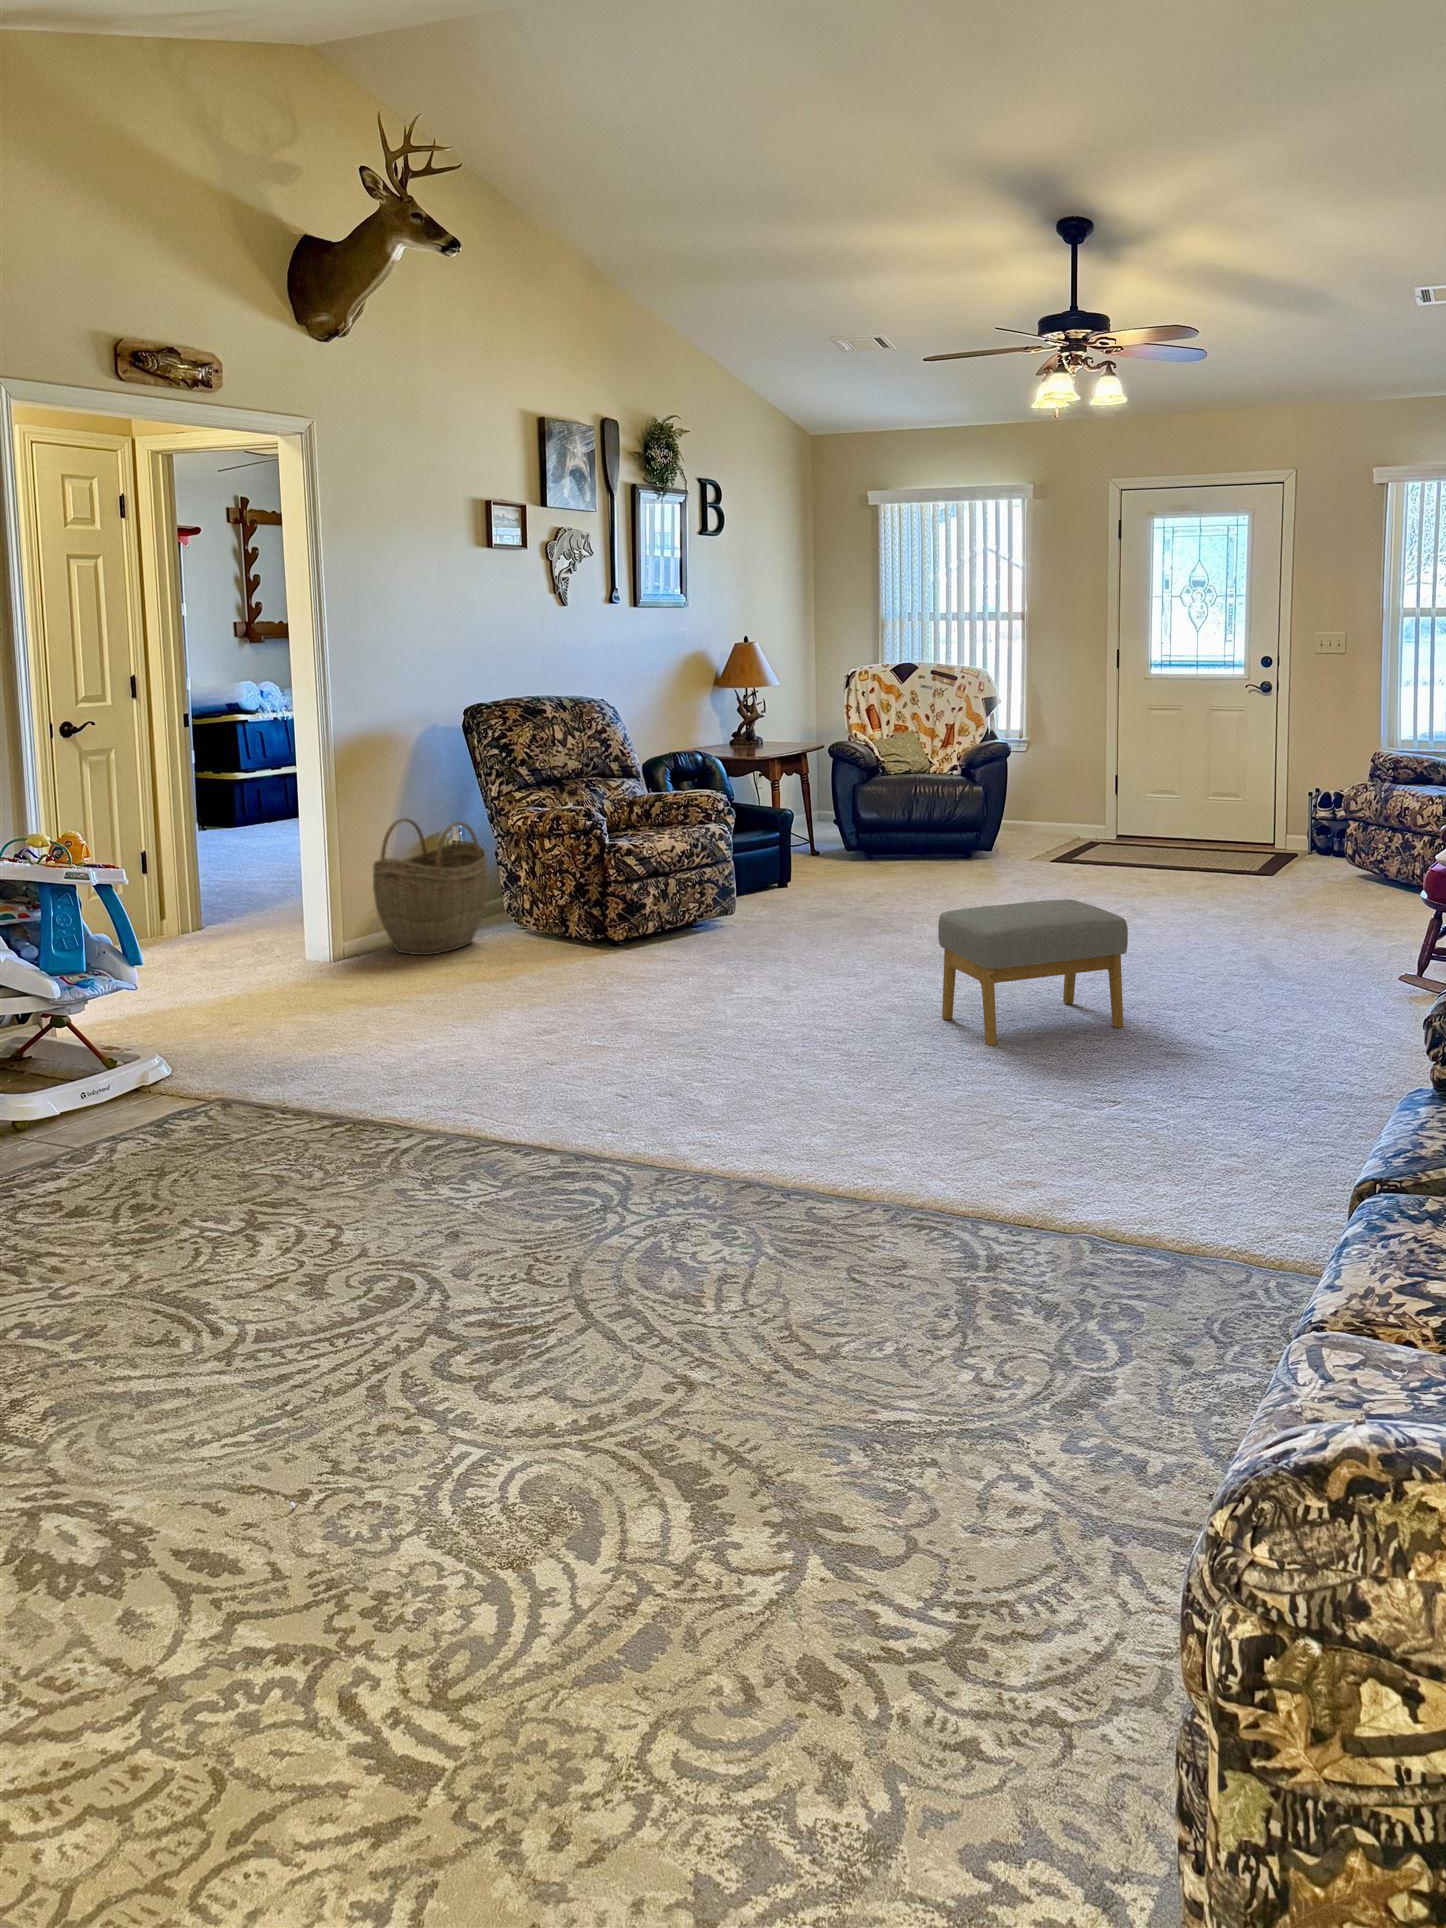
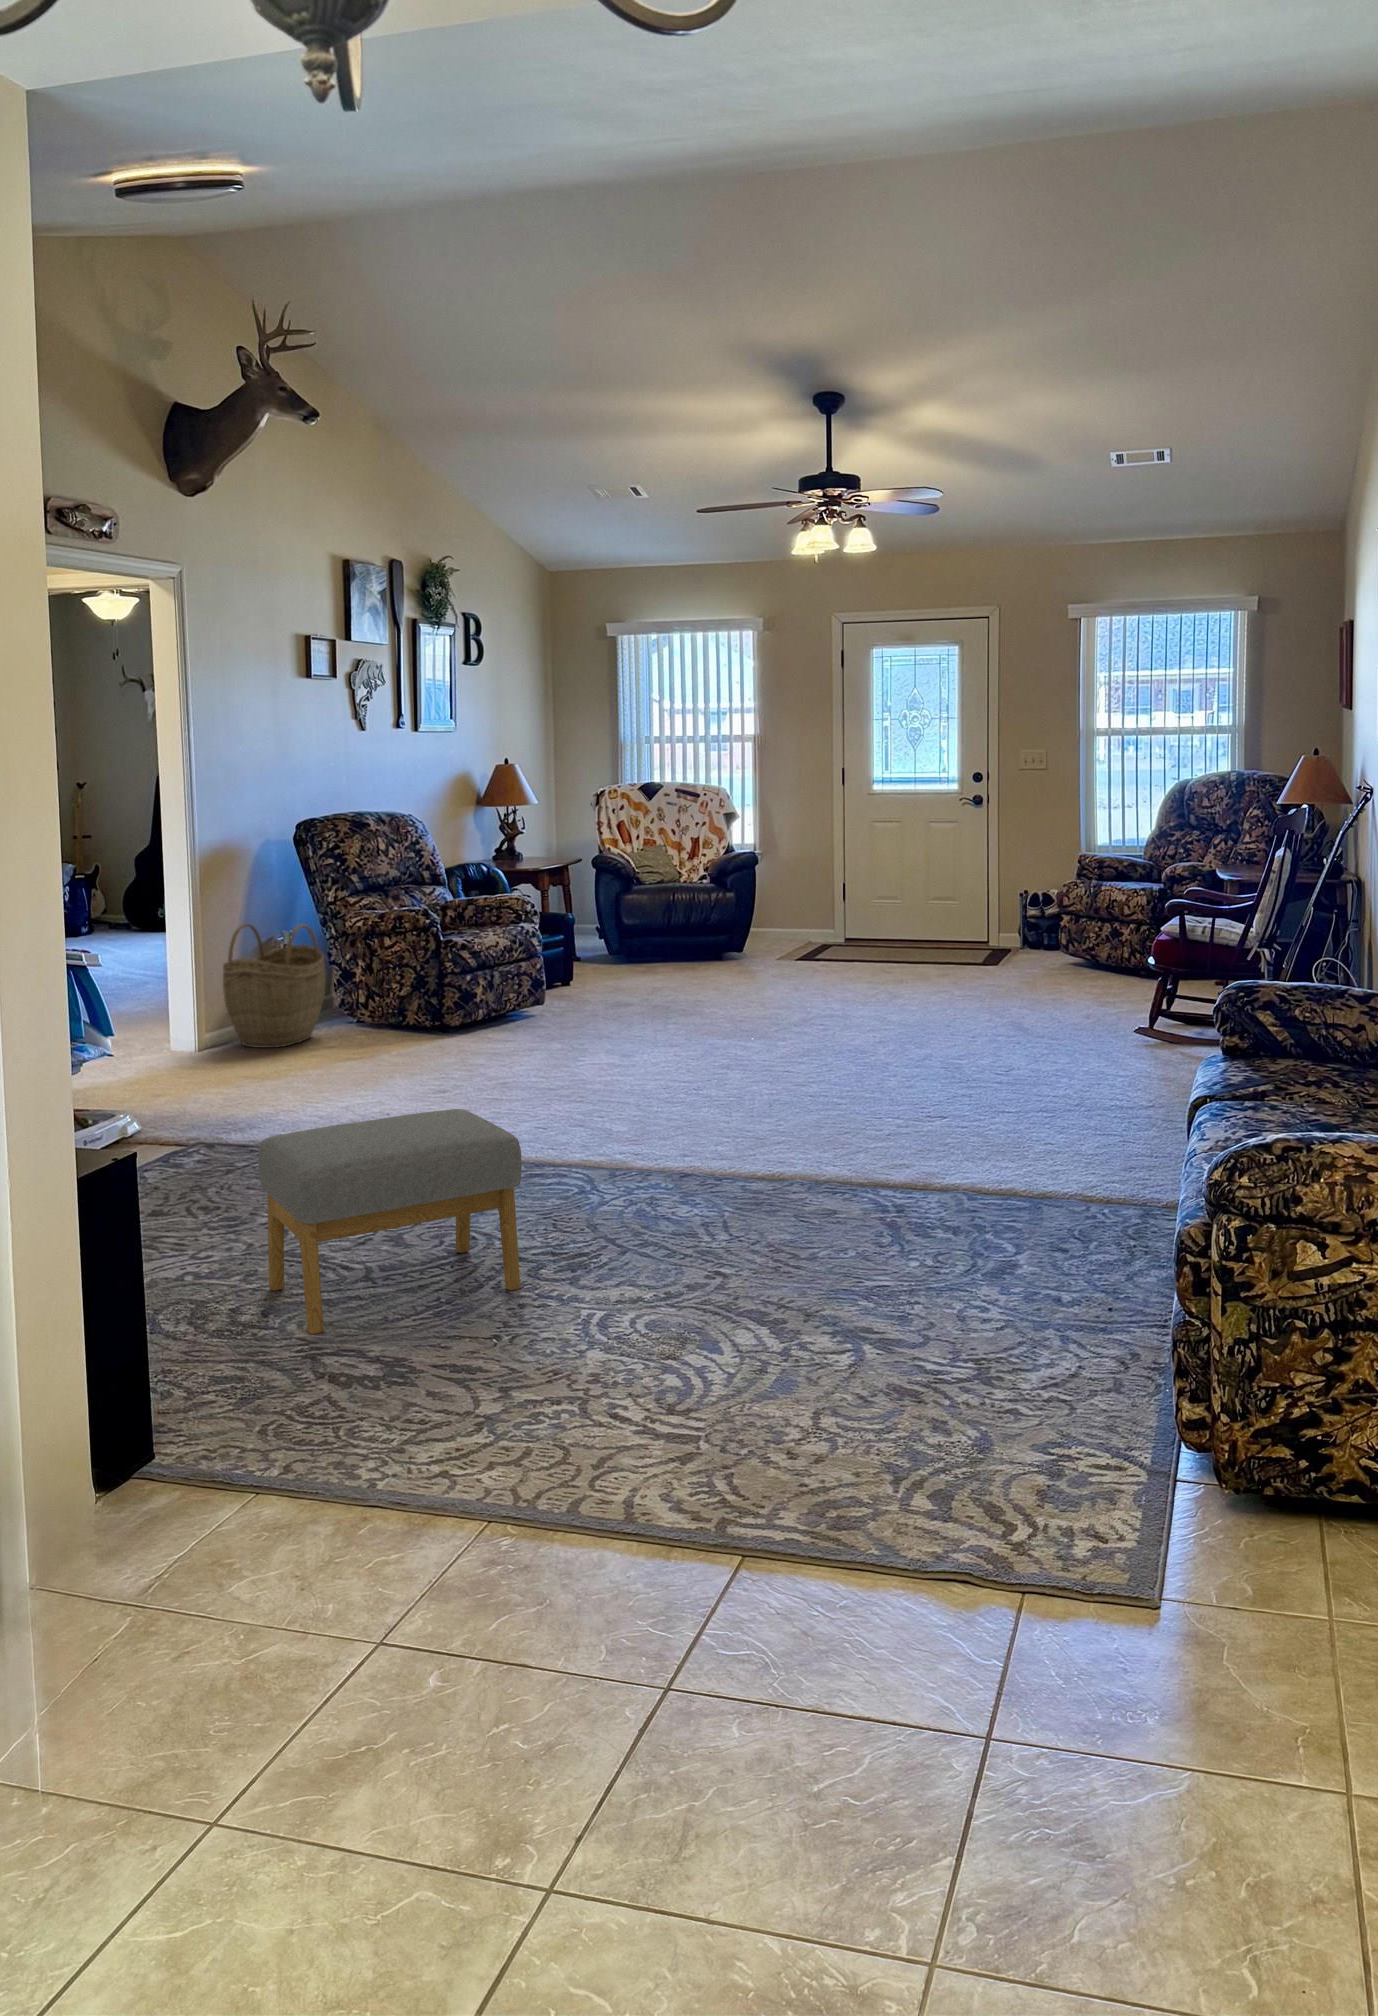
footstool: present [938,899,1128,1046] -> present [258,1109,522,1334]

